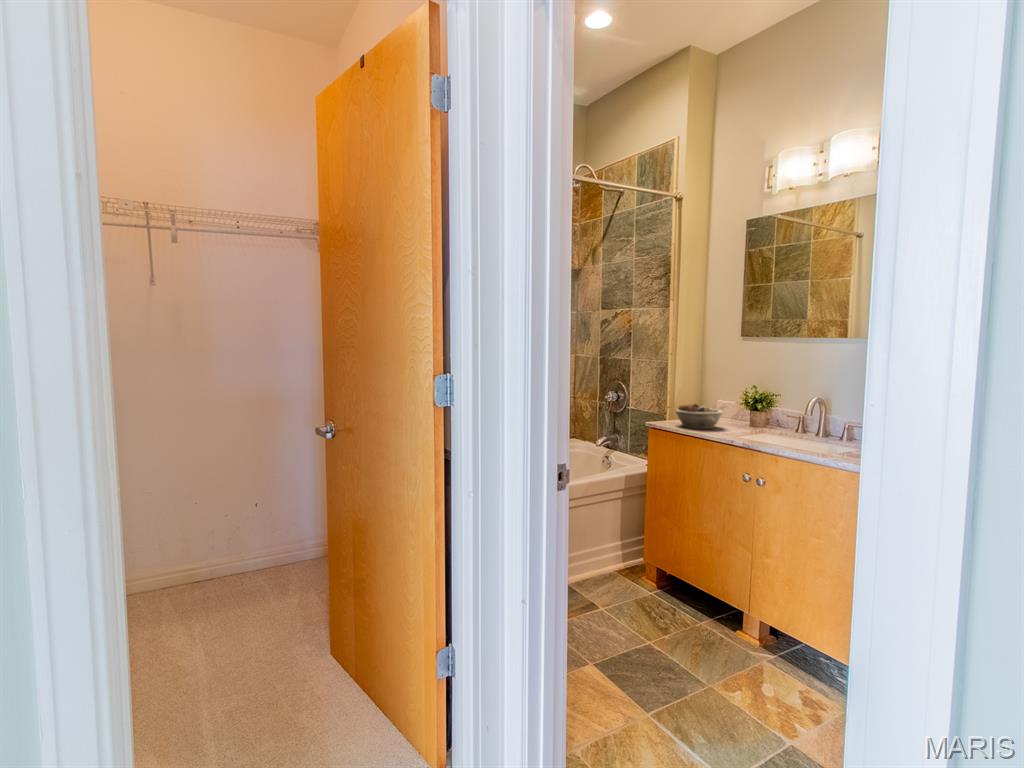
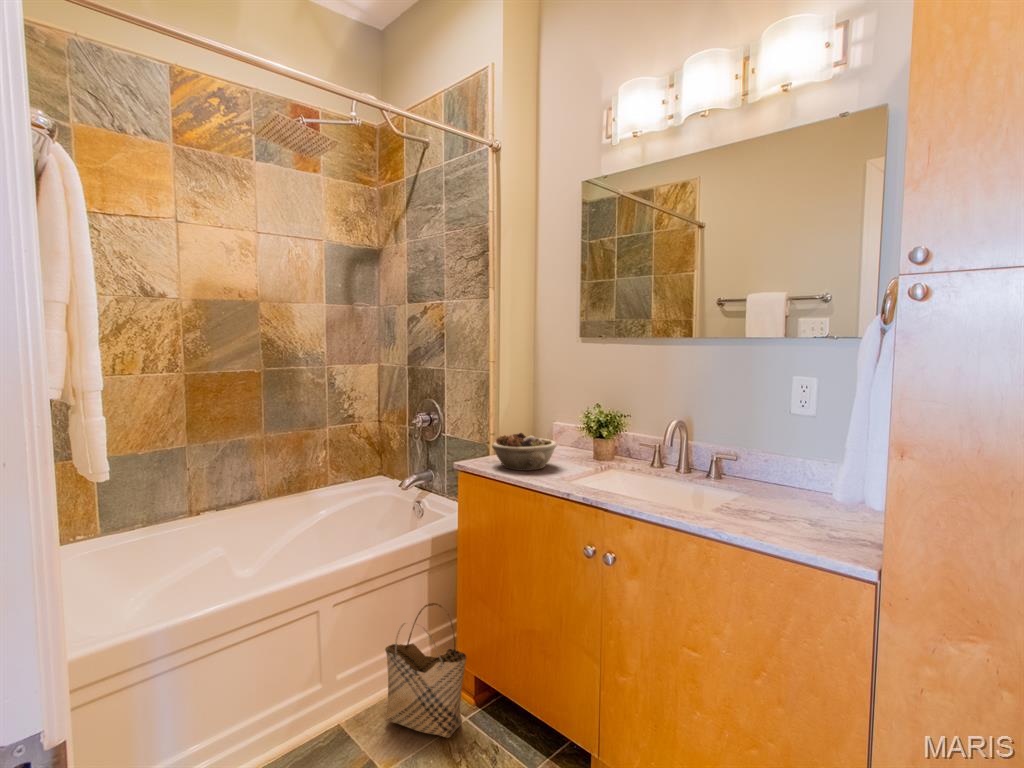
woven basket: none [598,517,655,602] -> present [385,603,466,738]

